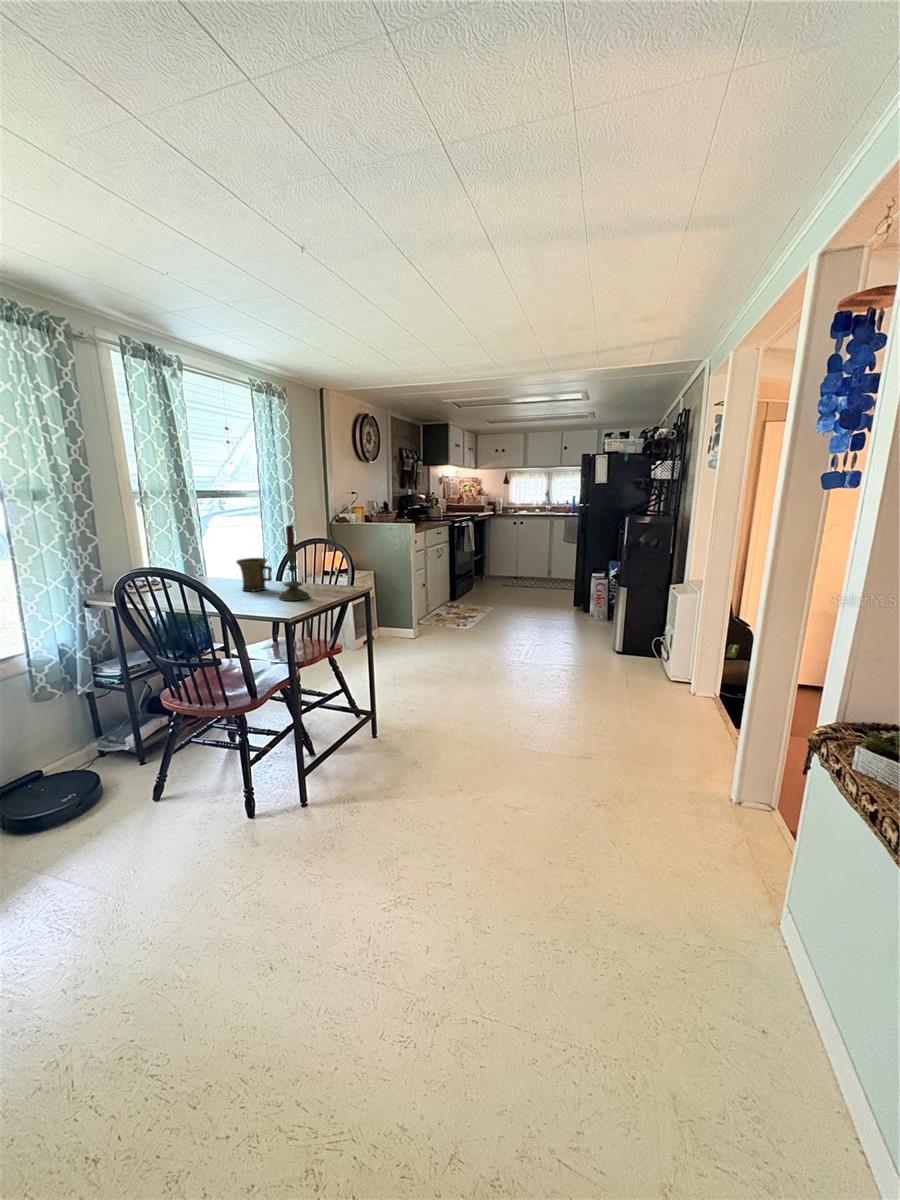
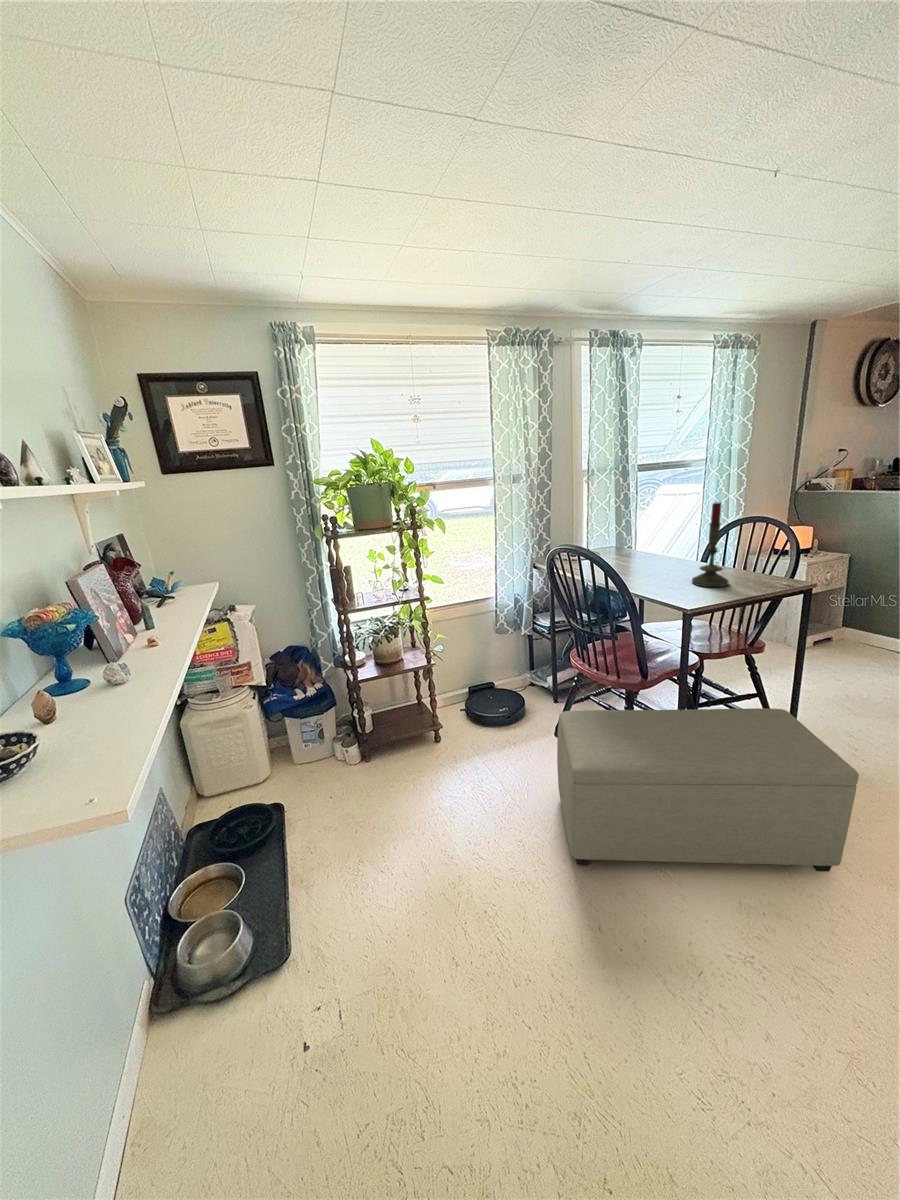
mug: present [236,558,272,591] -> none [656,535,692,571]
ottoman: none [168,692,421,918] -> present [557,708,859,872]

